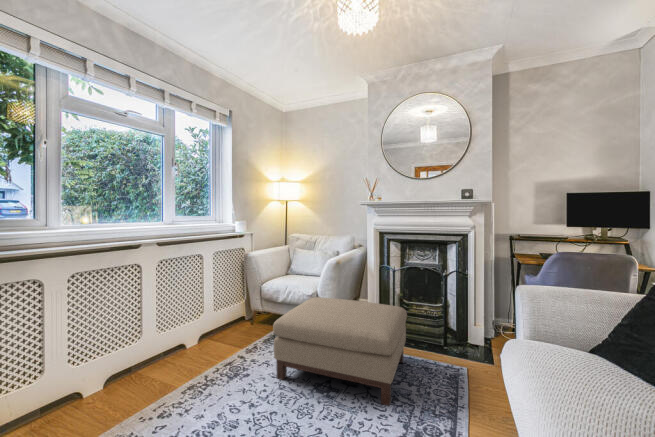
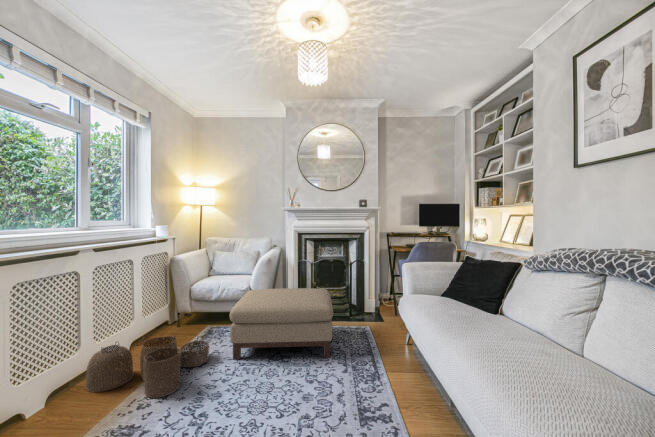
woven basket: none [140,337,256,408] -> present [85,336,209,398]

